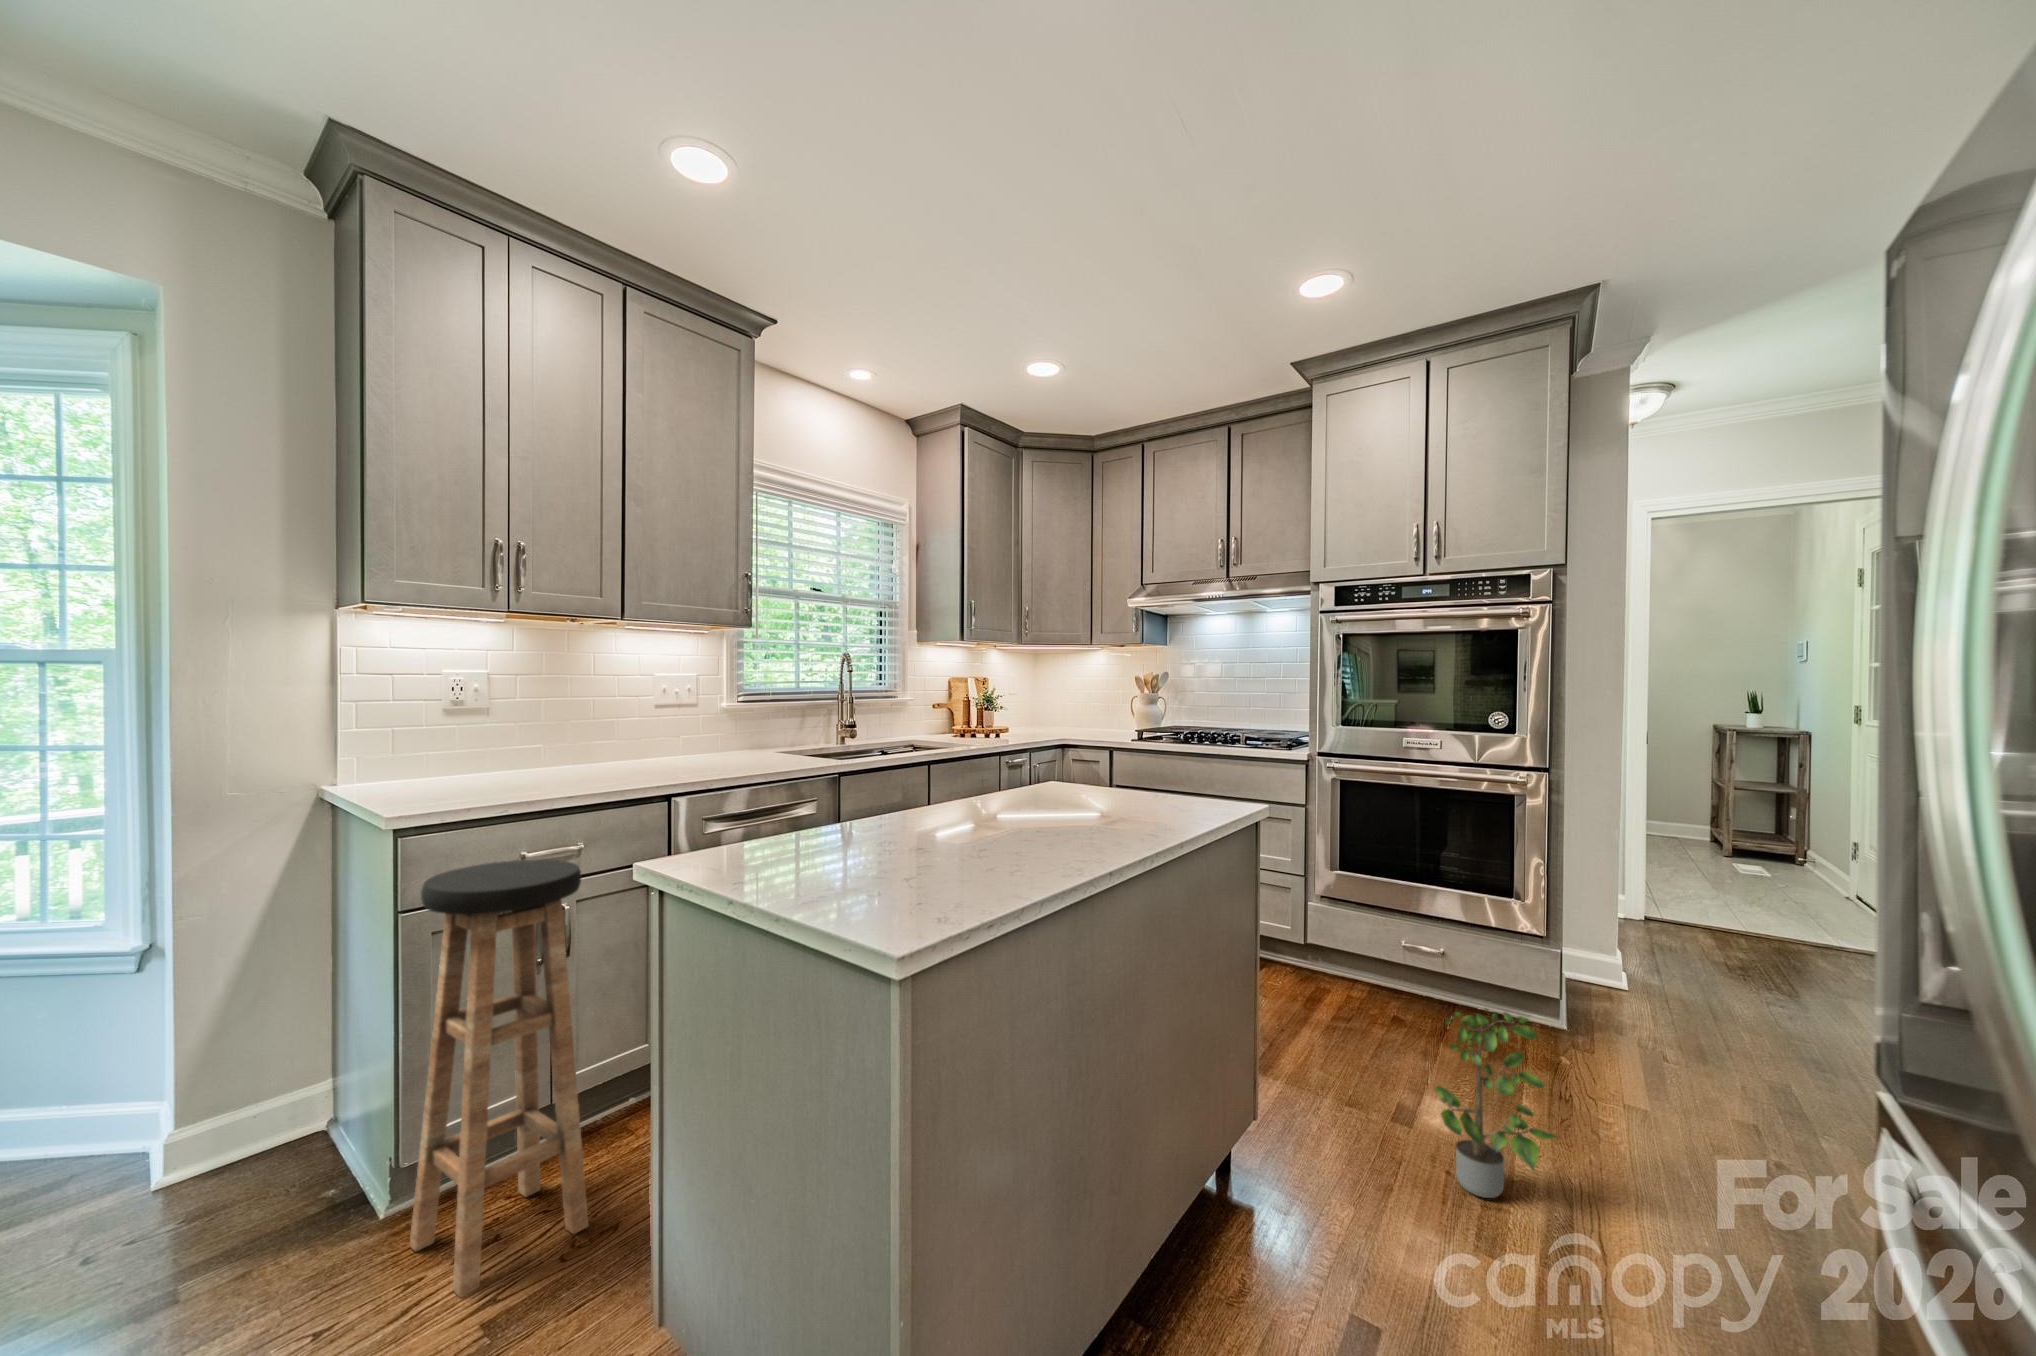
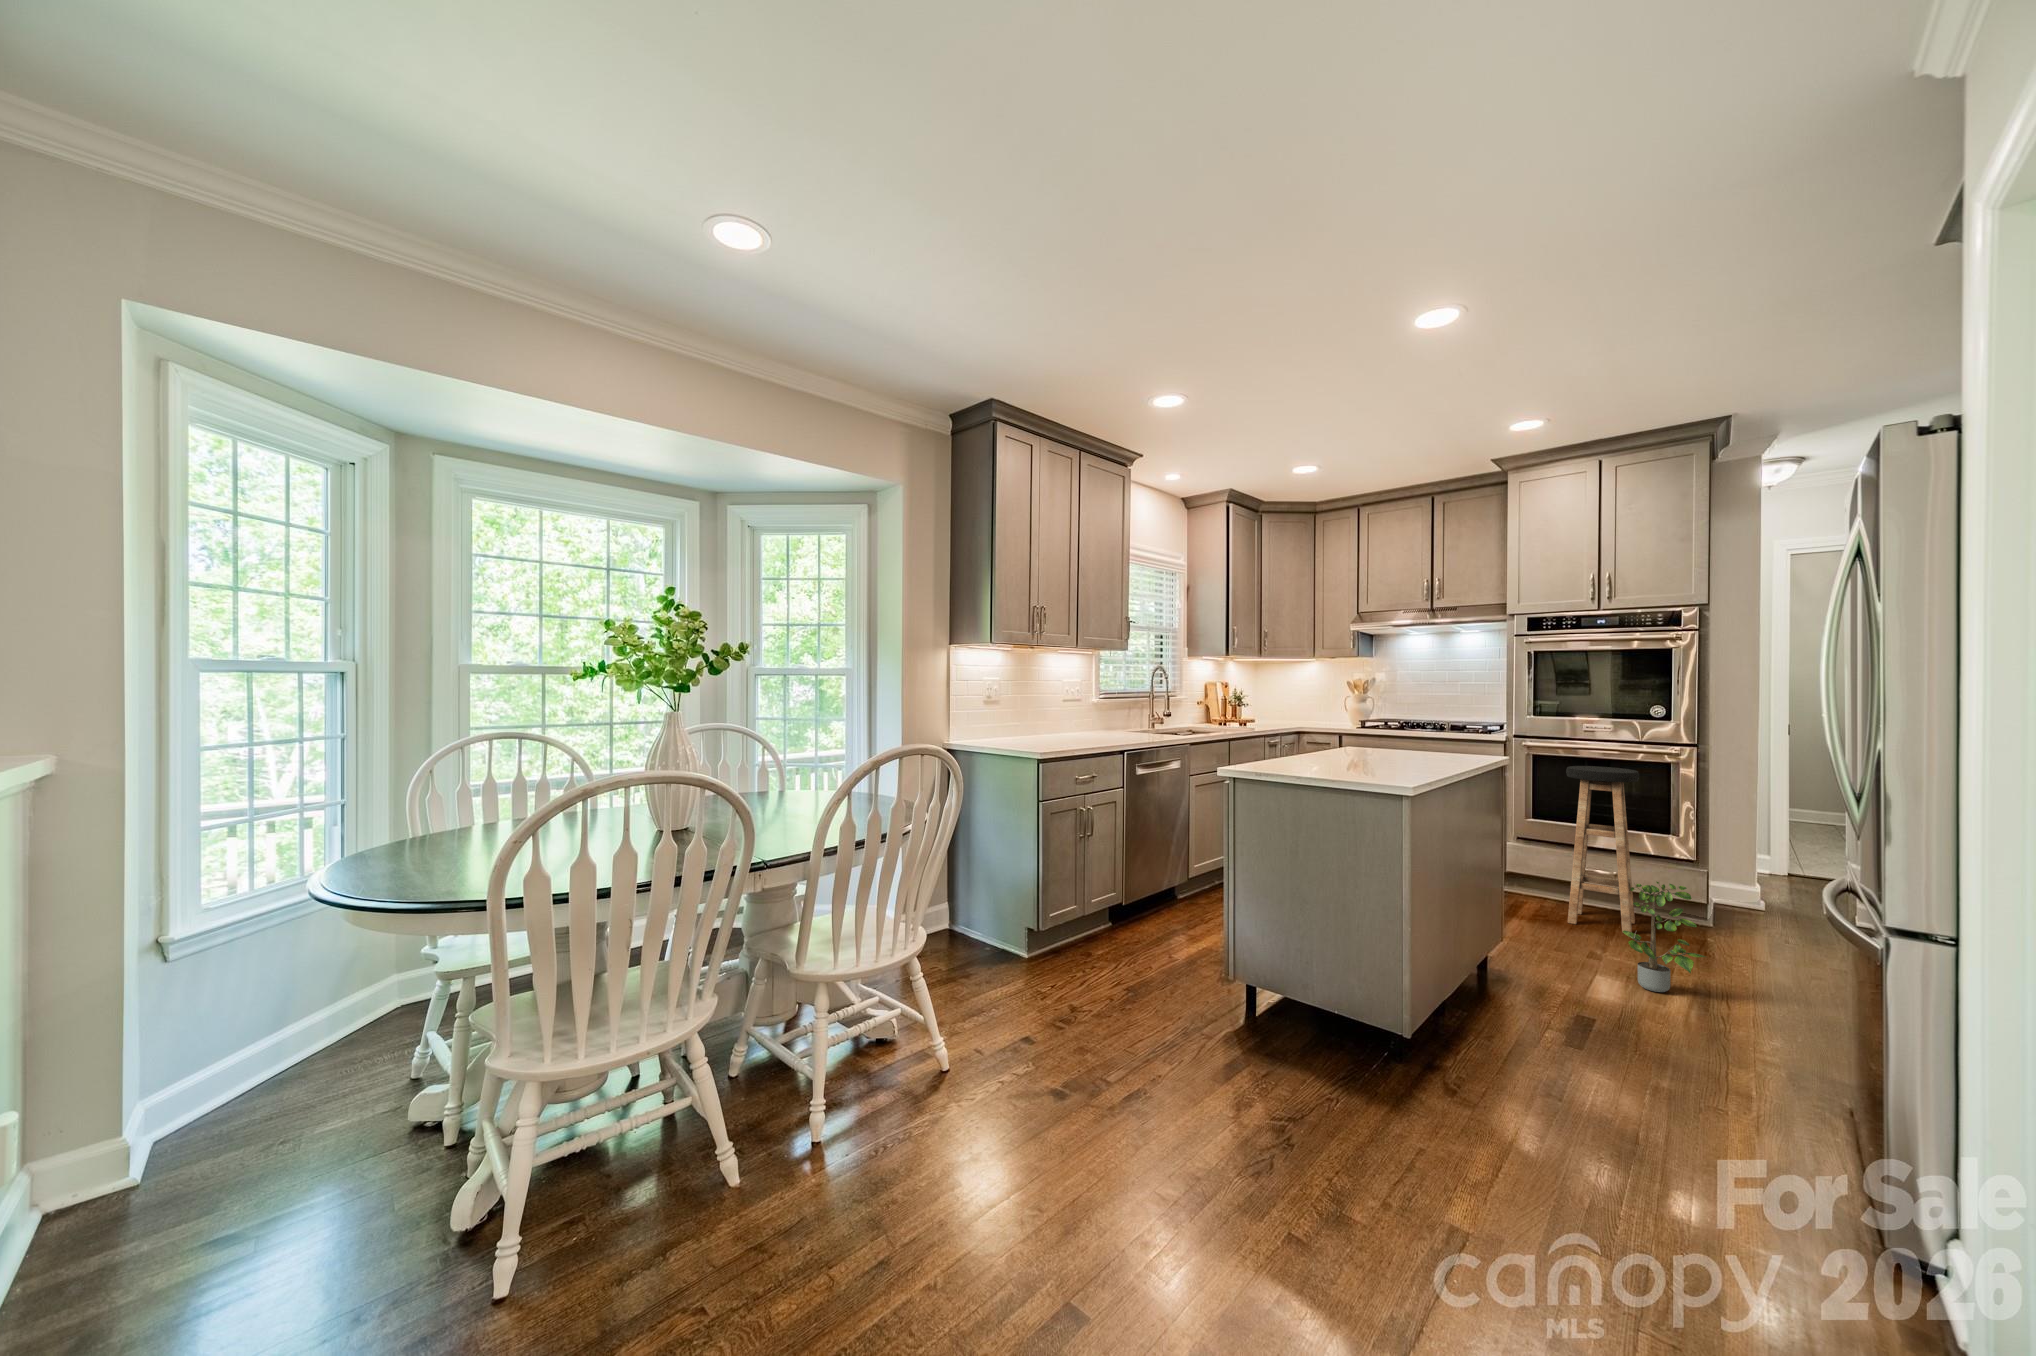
bar stool: present [410,859,588,1297] -> present [1566,766,1639,933]

